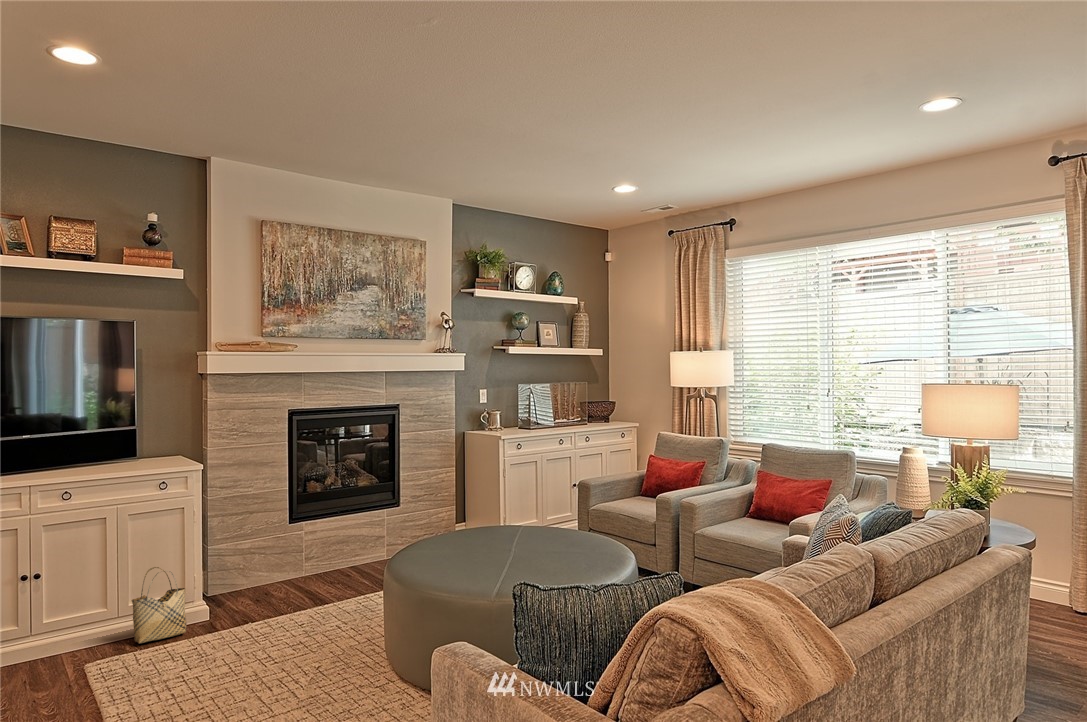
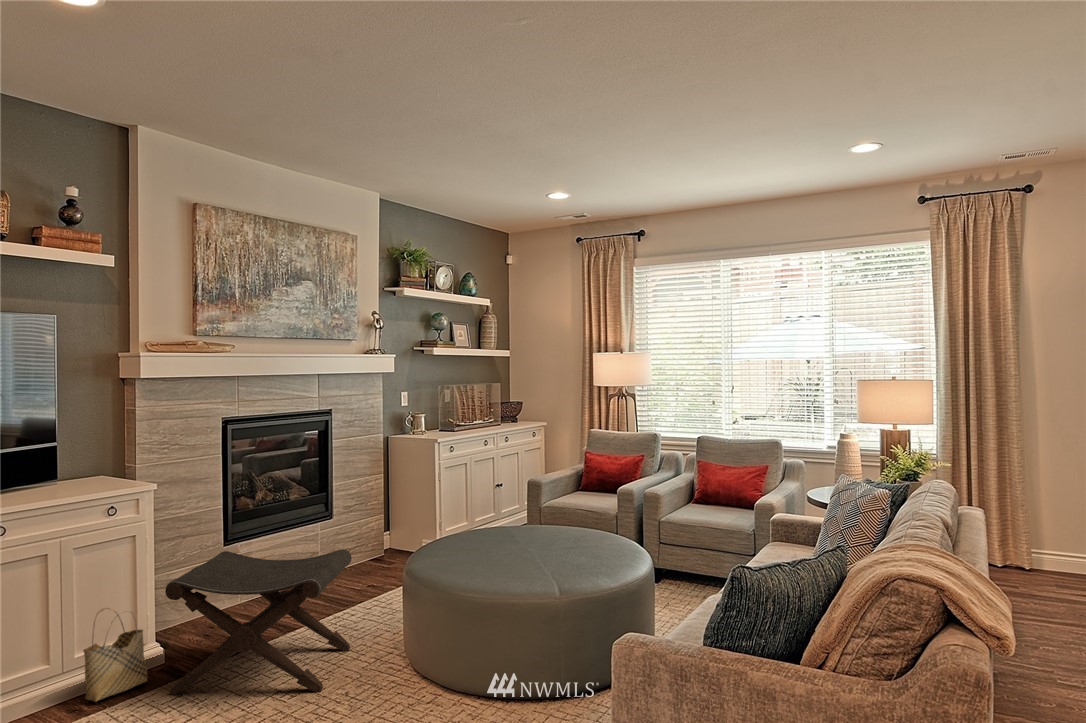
footstool: none [190,527,360,658] -> present [165,549,352,694]

